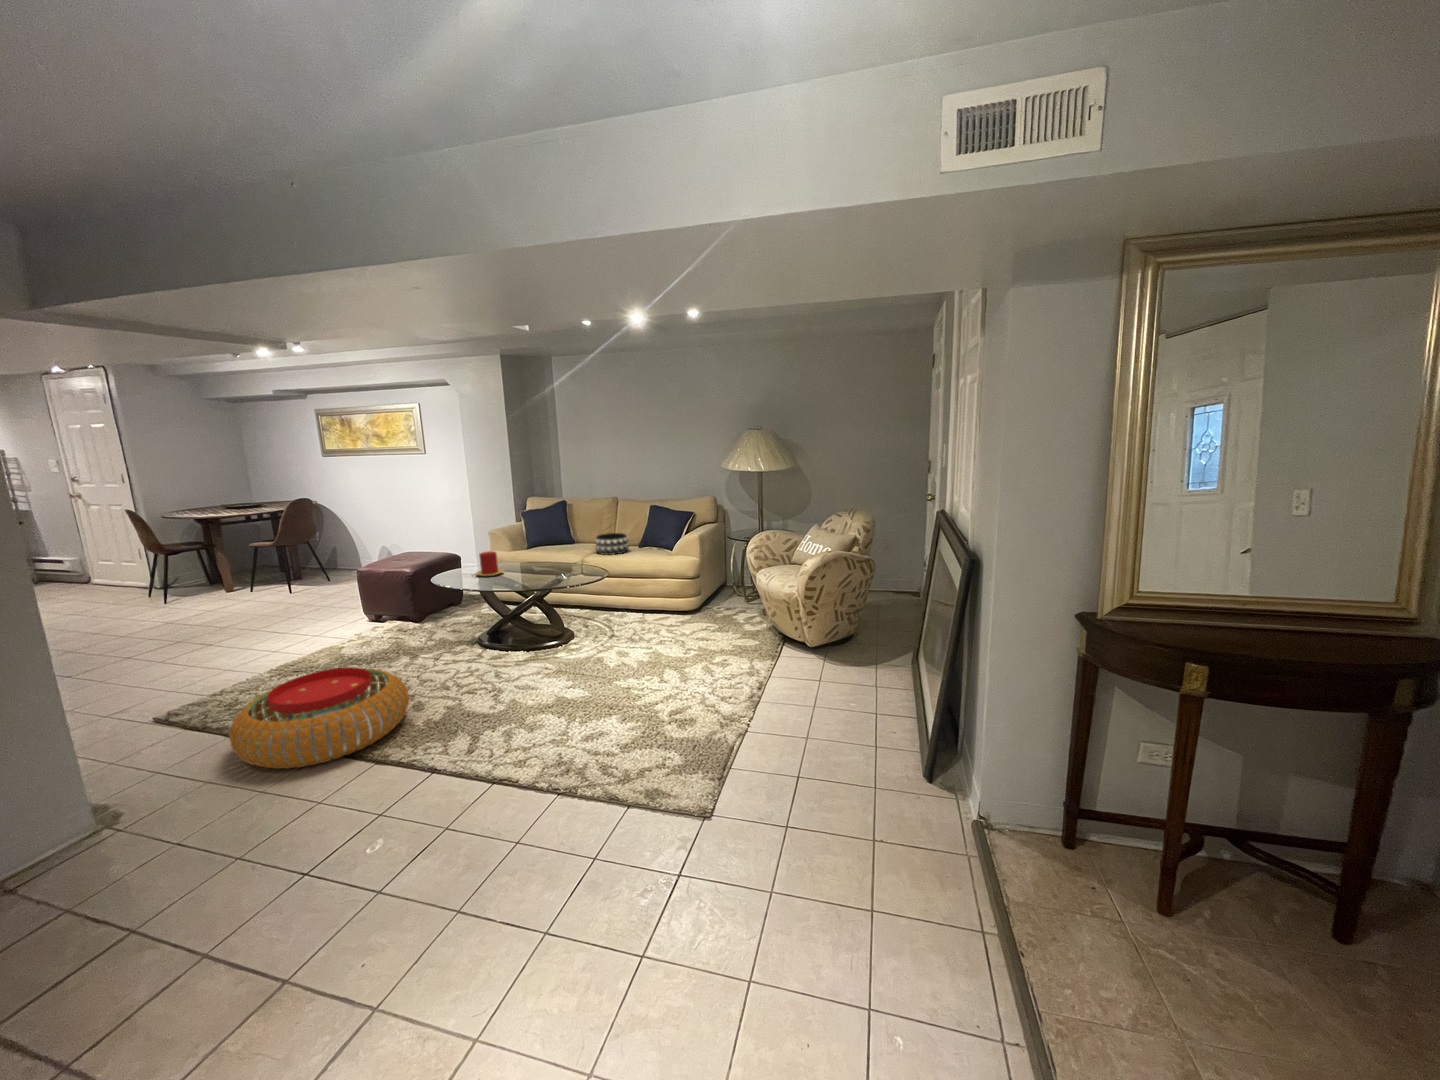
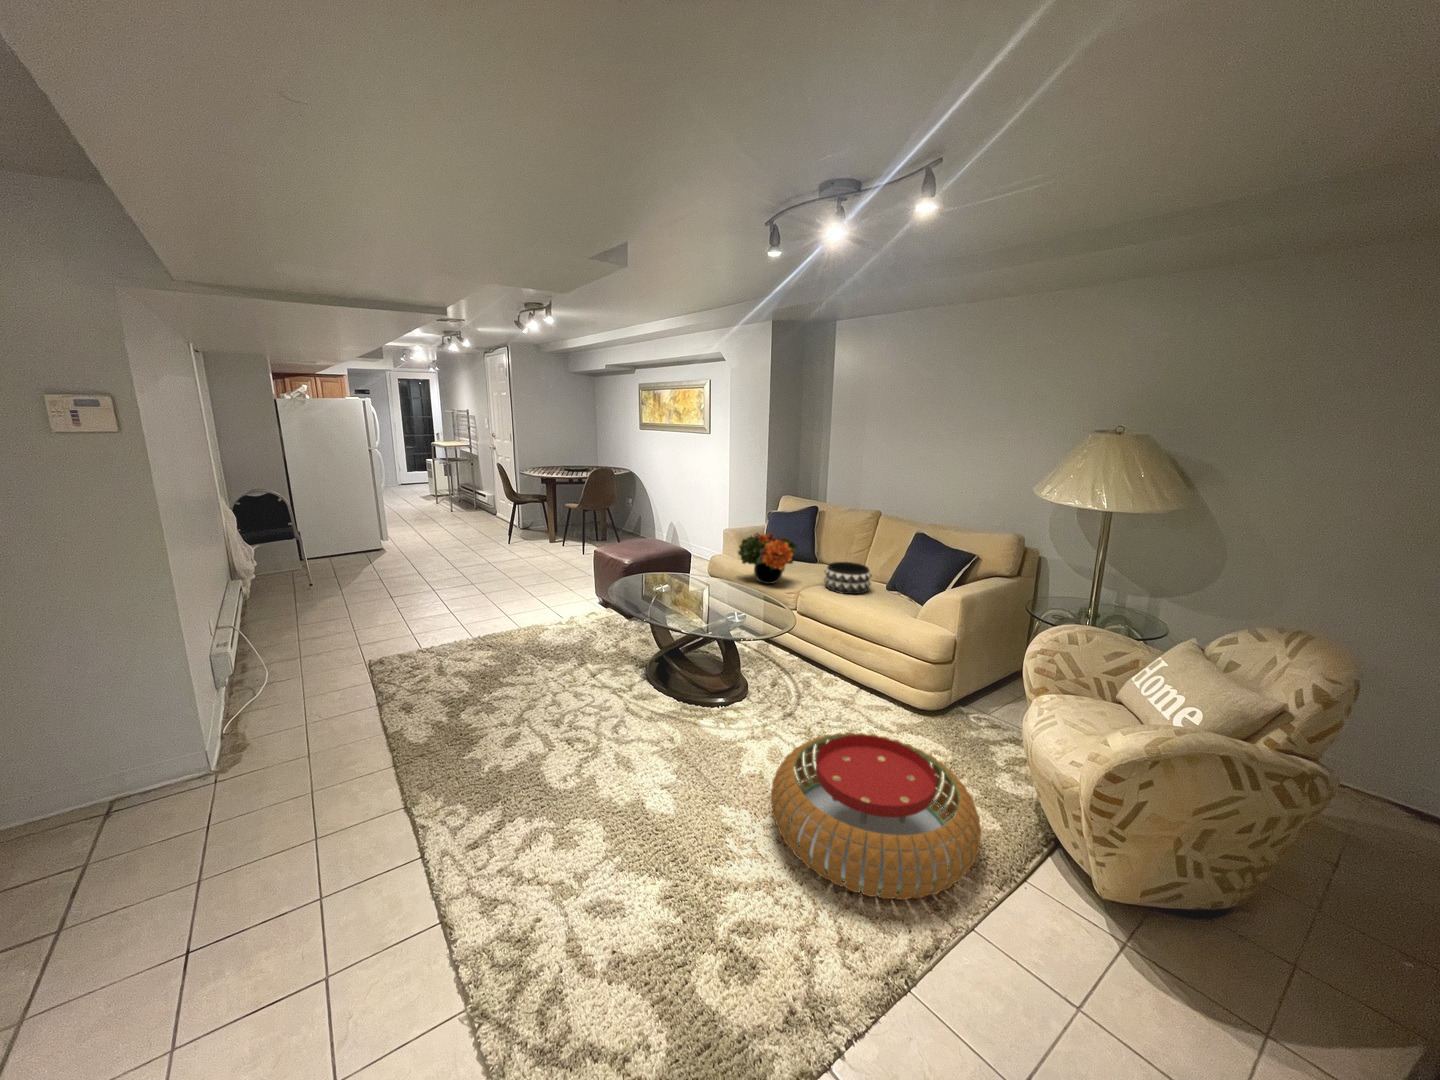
flower arrangement: none [526,519,574,560] -> present [738,532,797,584]
candle: present [476,551,503,576] -> none [657,562,689,593]
pouf: present [229,667,409,769] -> present [771,732,981,900]

